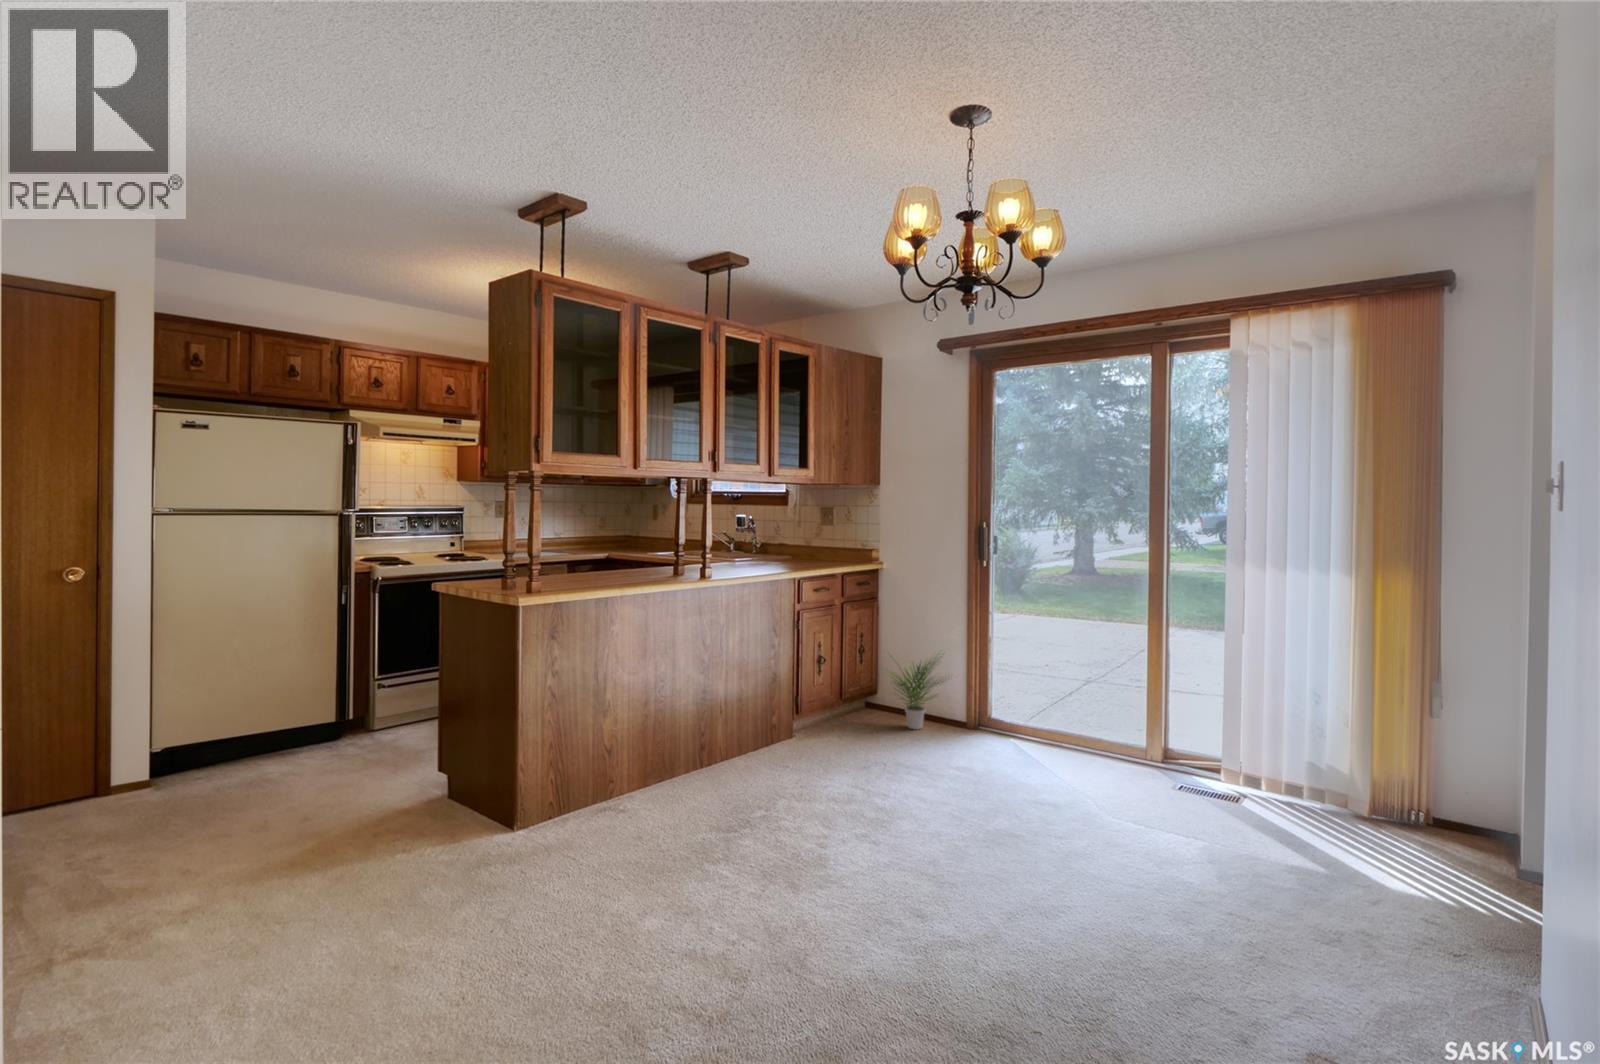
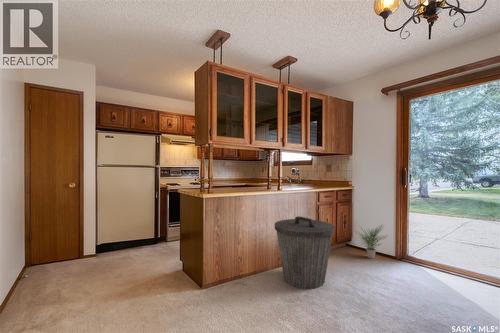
trash can: none [694,641,833,805] -> present [275,216,335,289]

